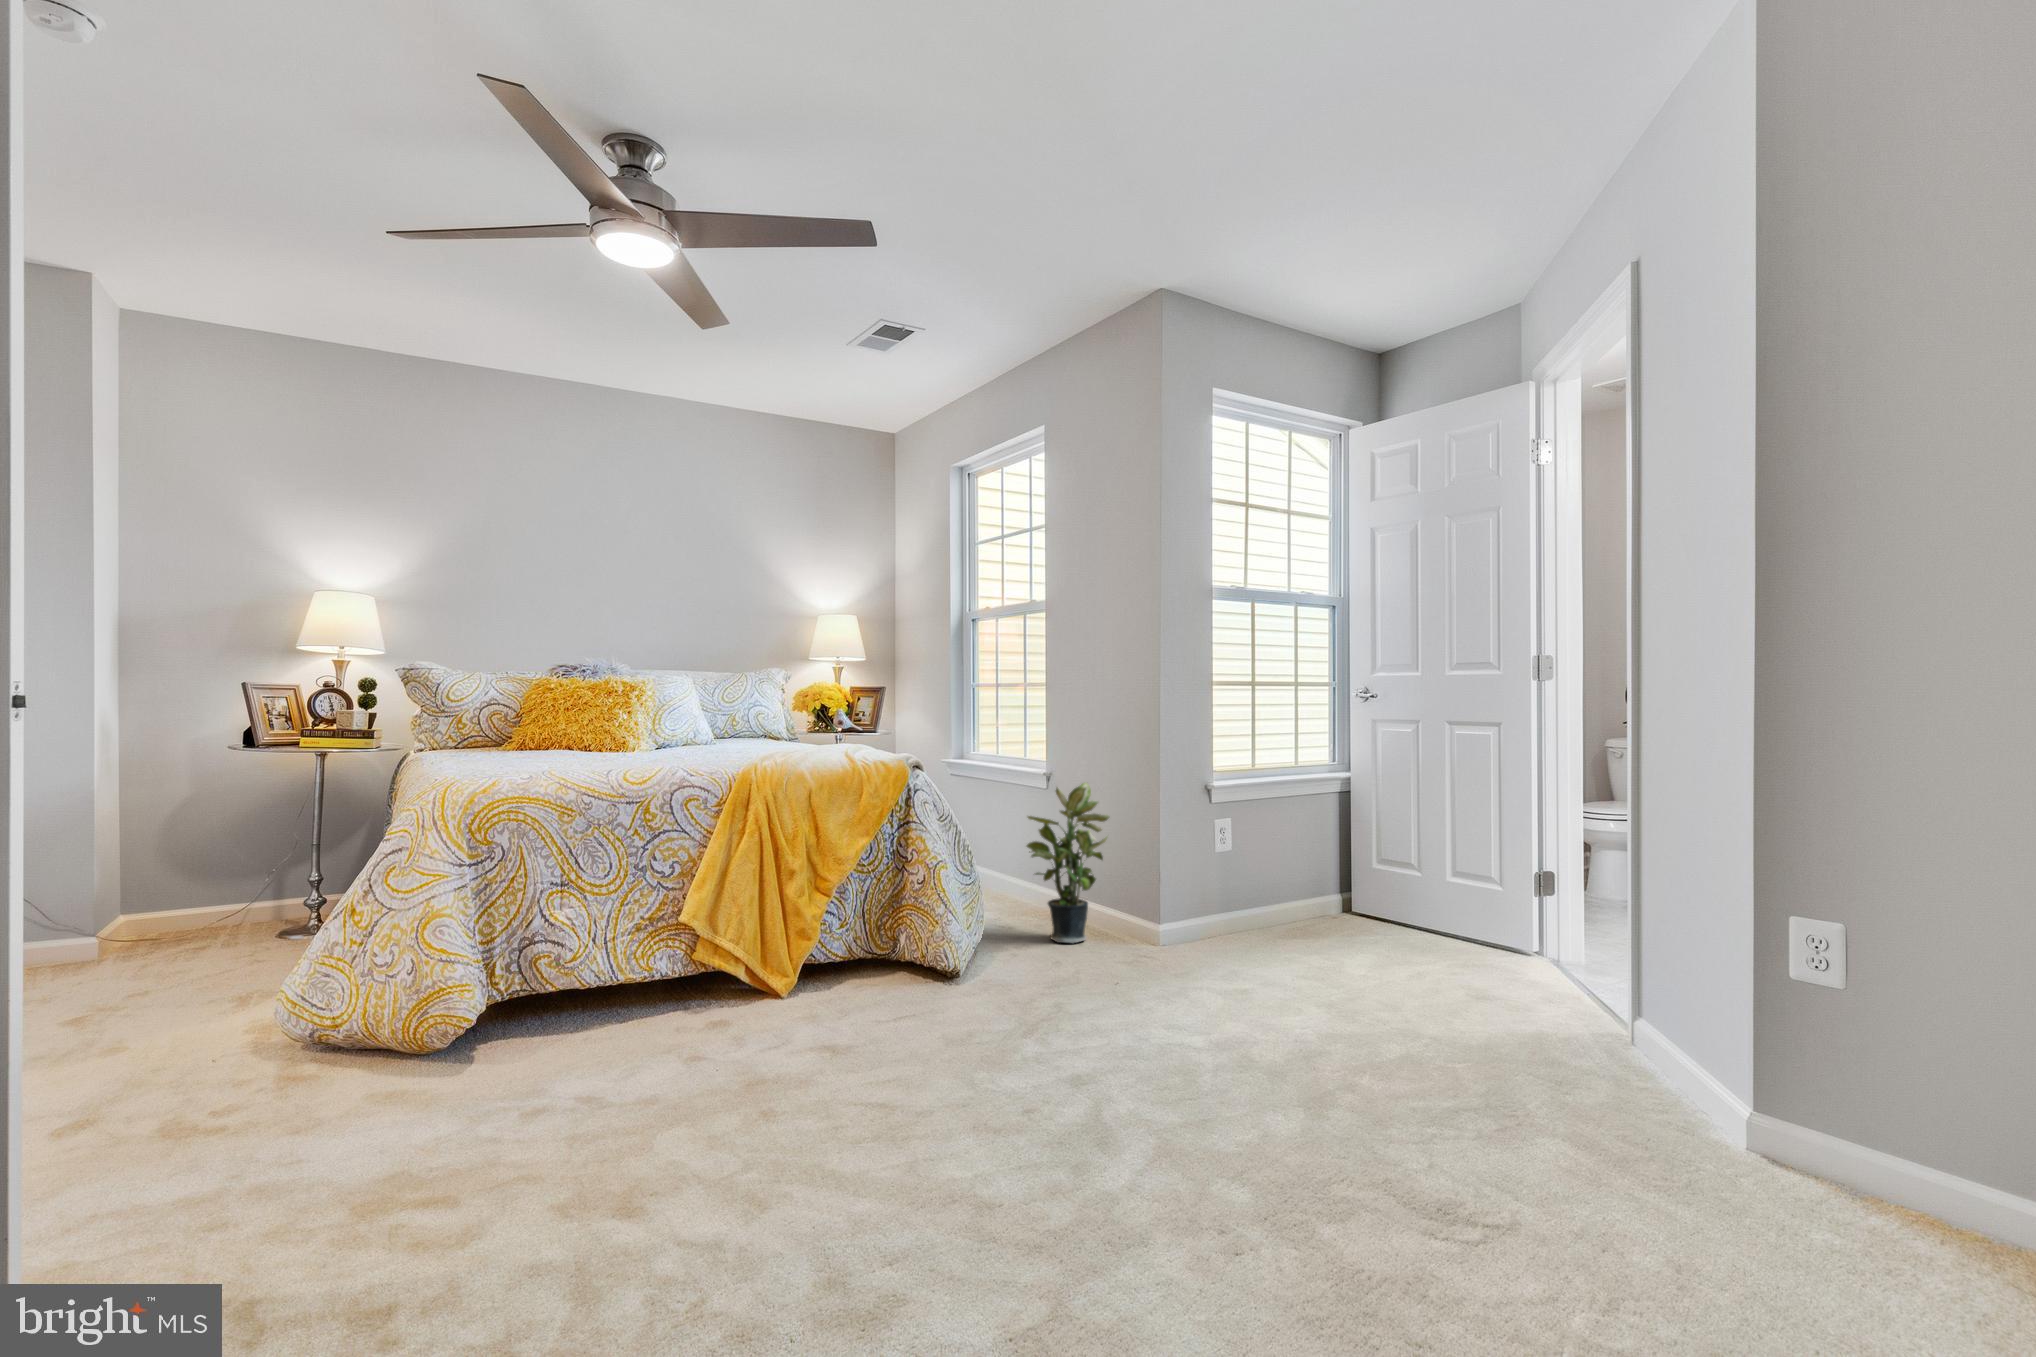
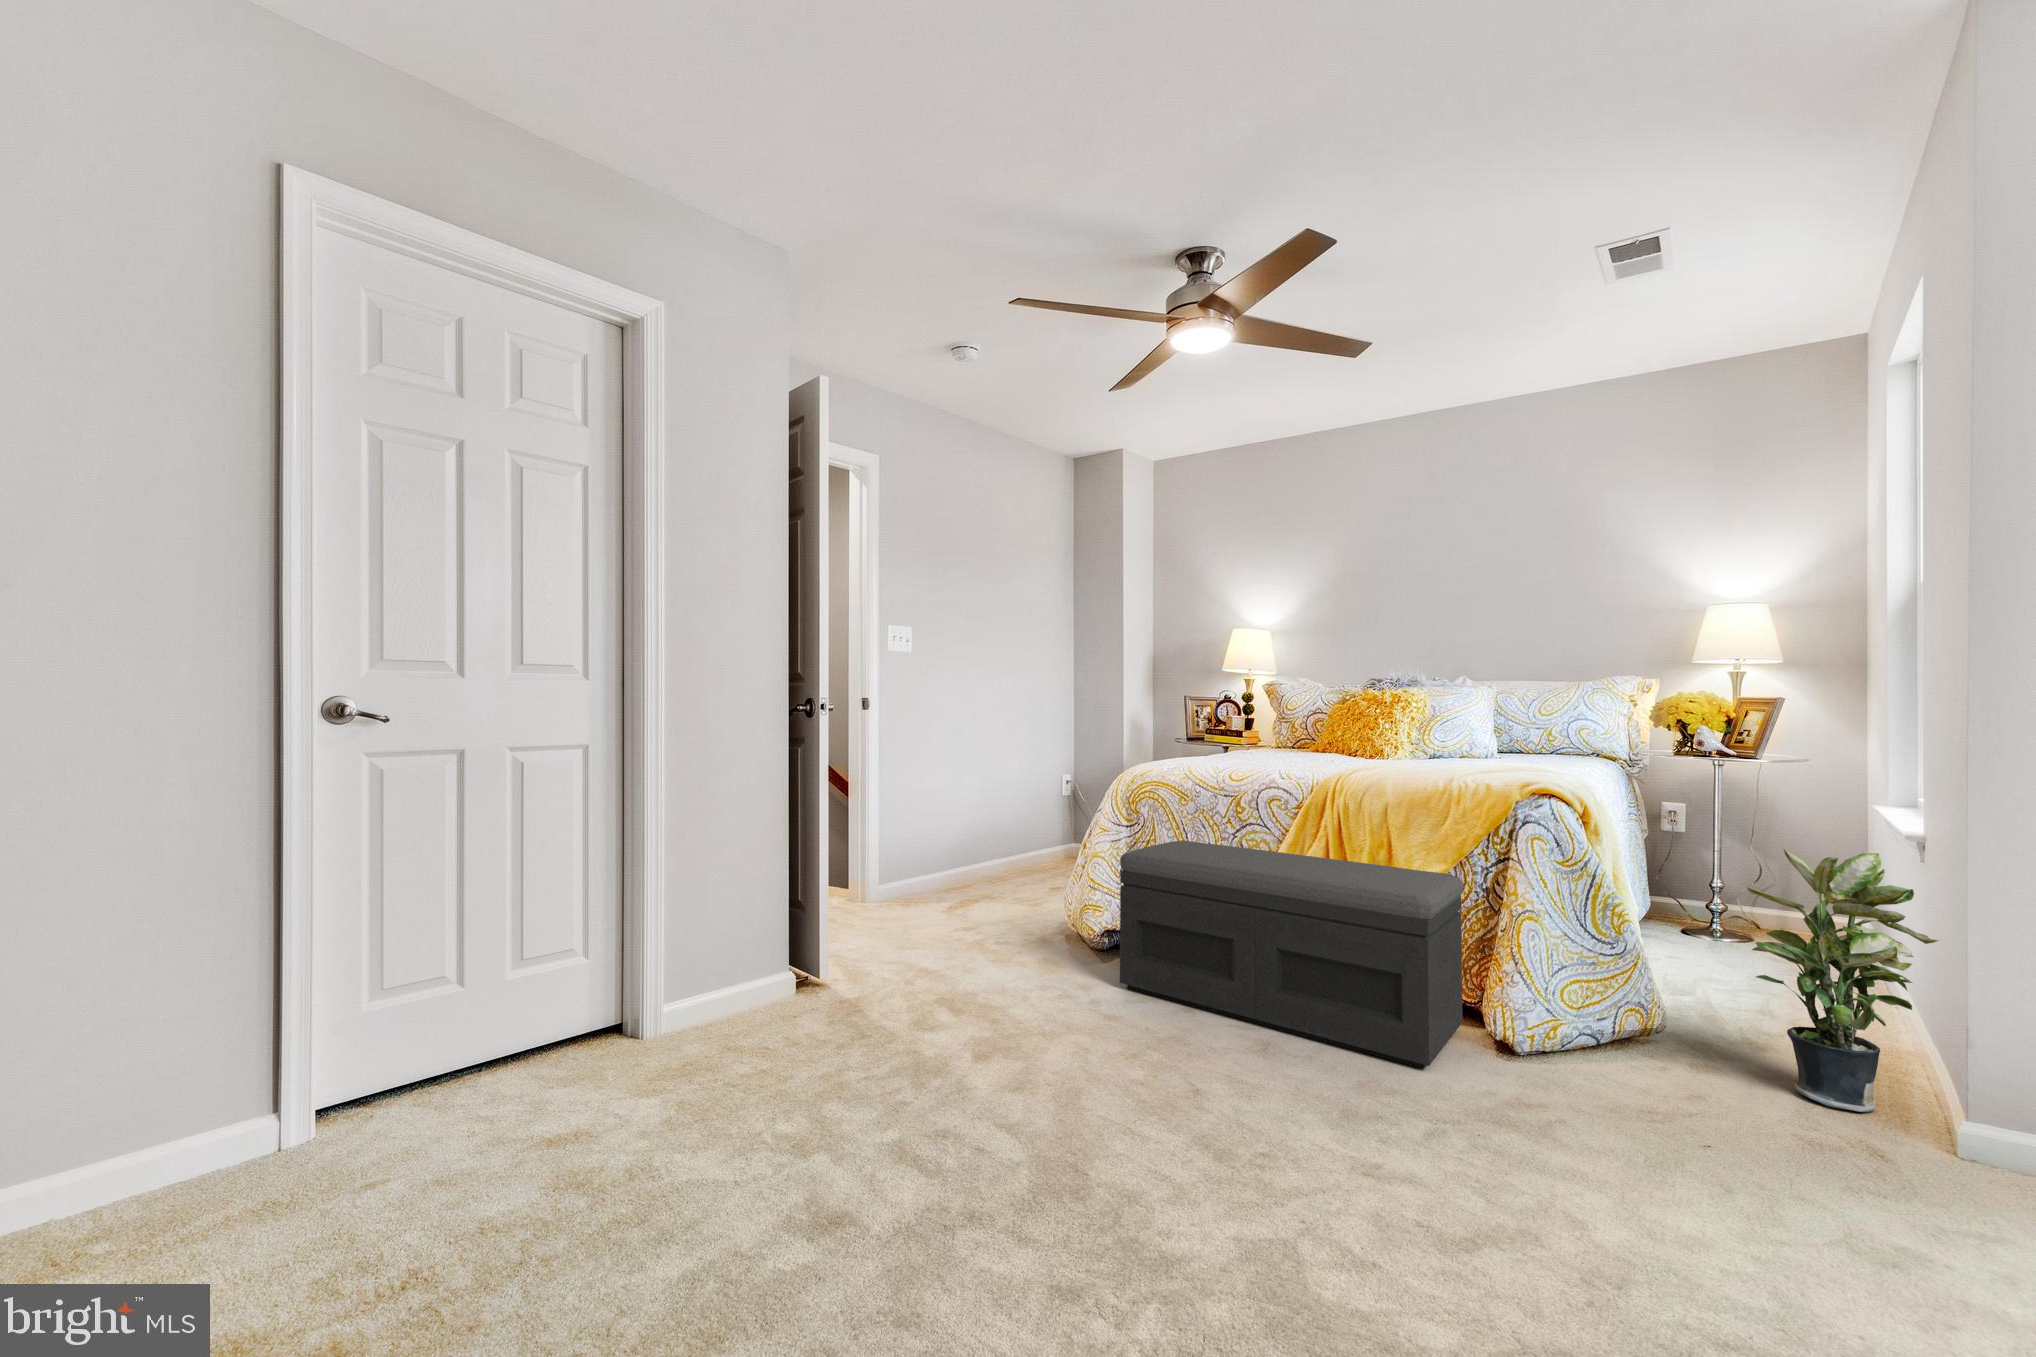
storage bench: none [589,843,945,1062] -> present [1120,840,1463,1069]

